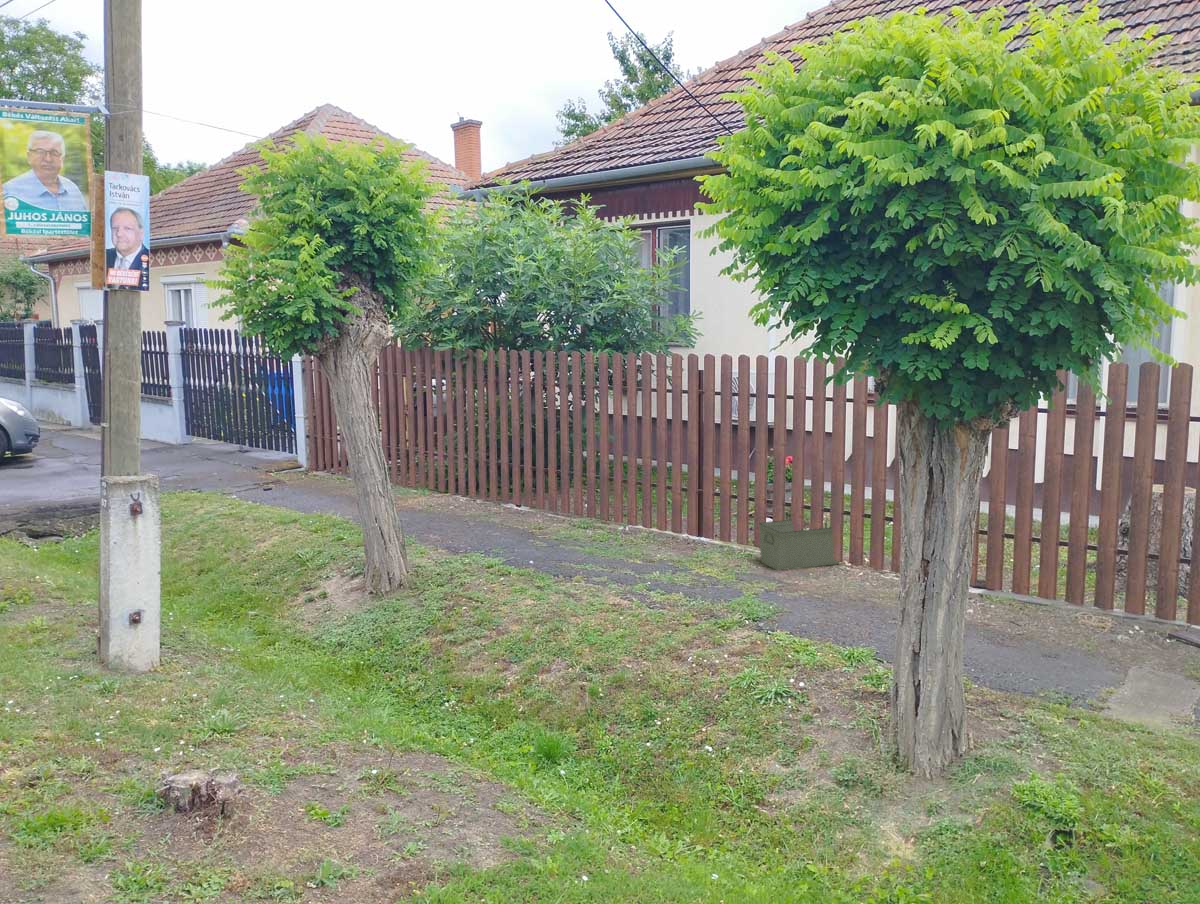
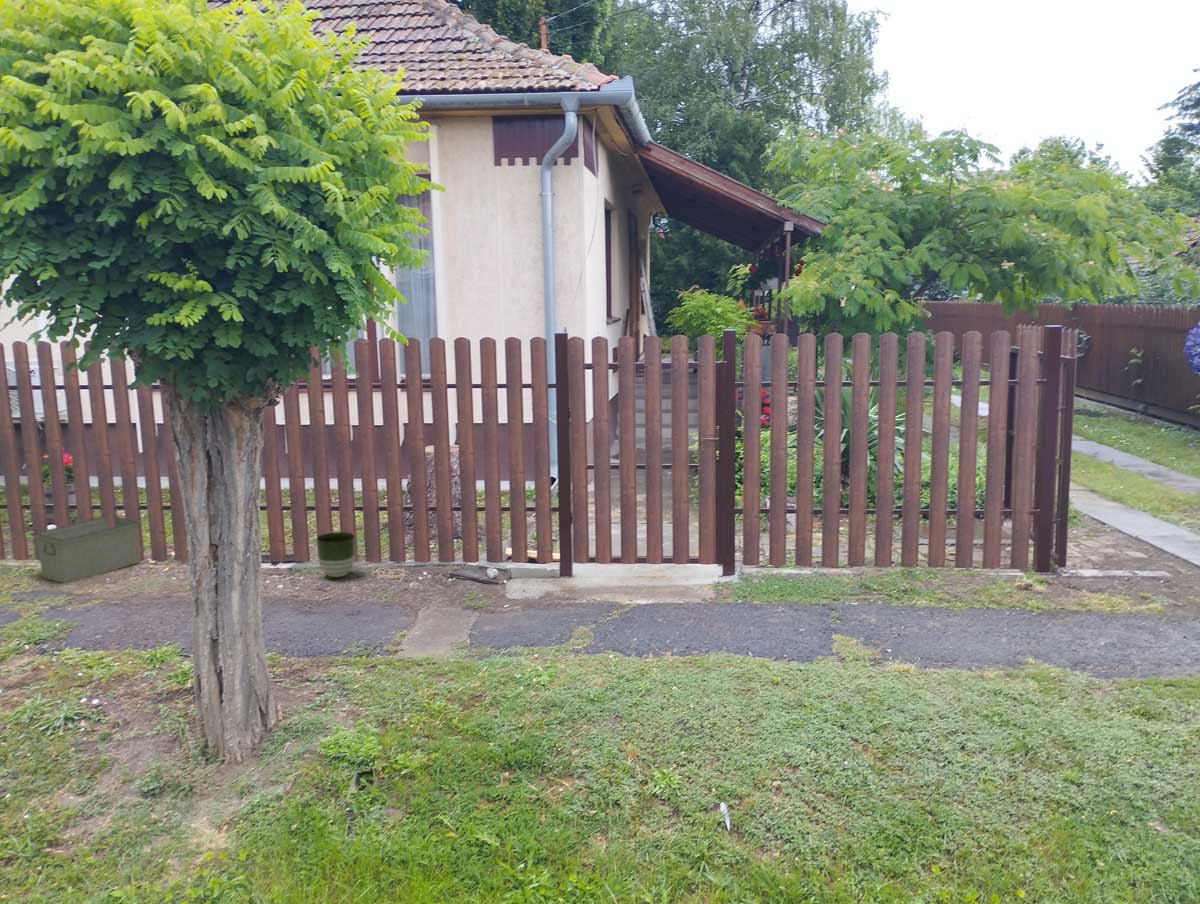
planter: none [1013,567,1055,614] -> present [317,532,355,577]

